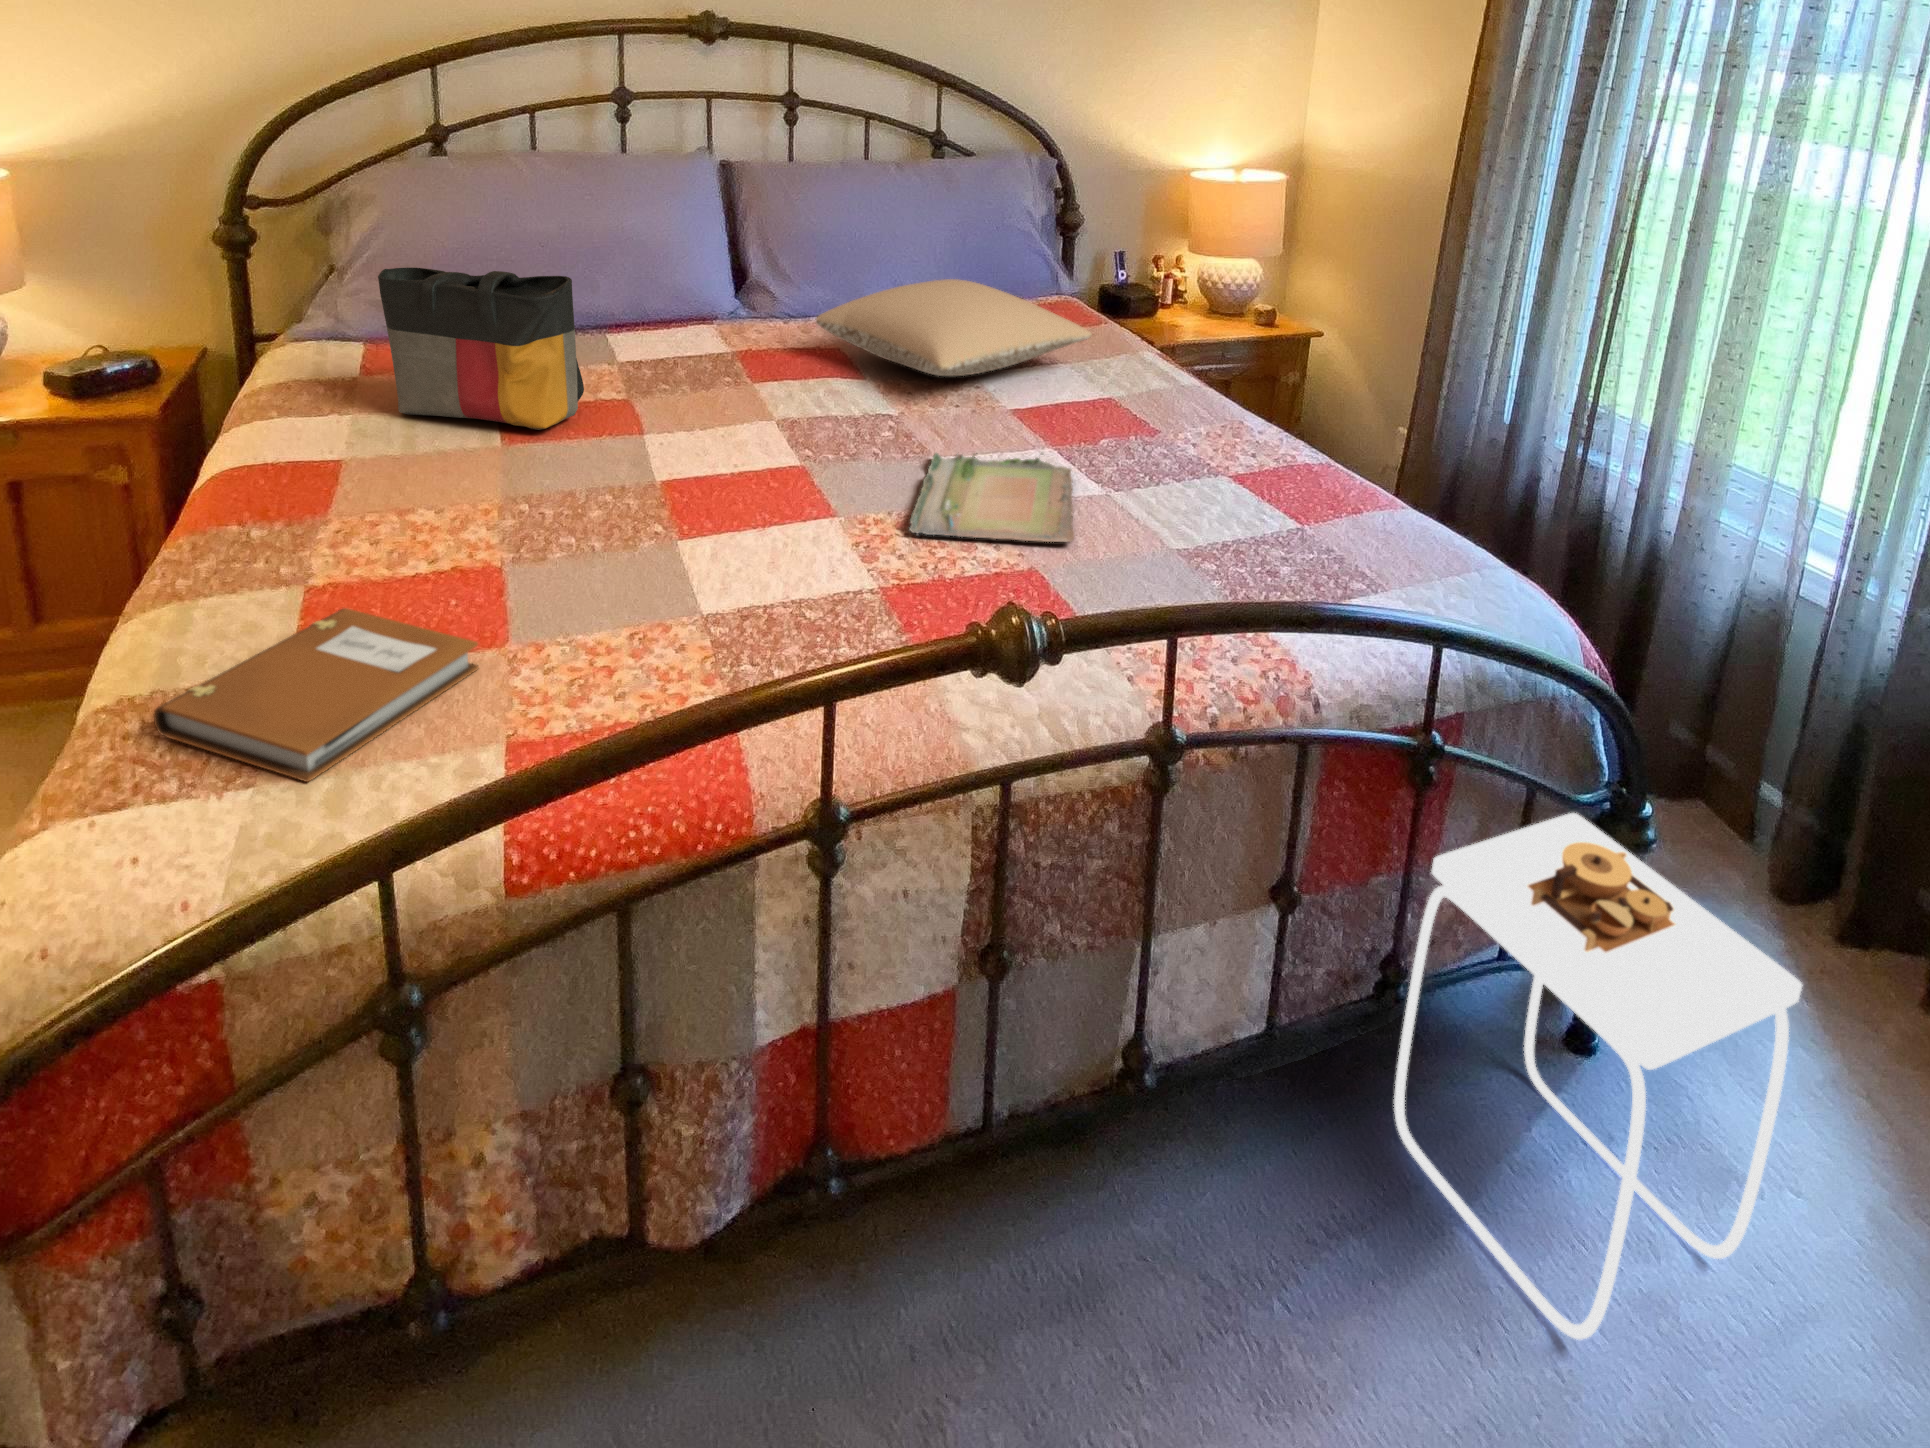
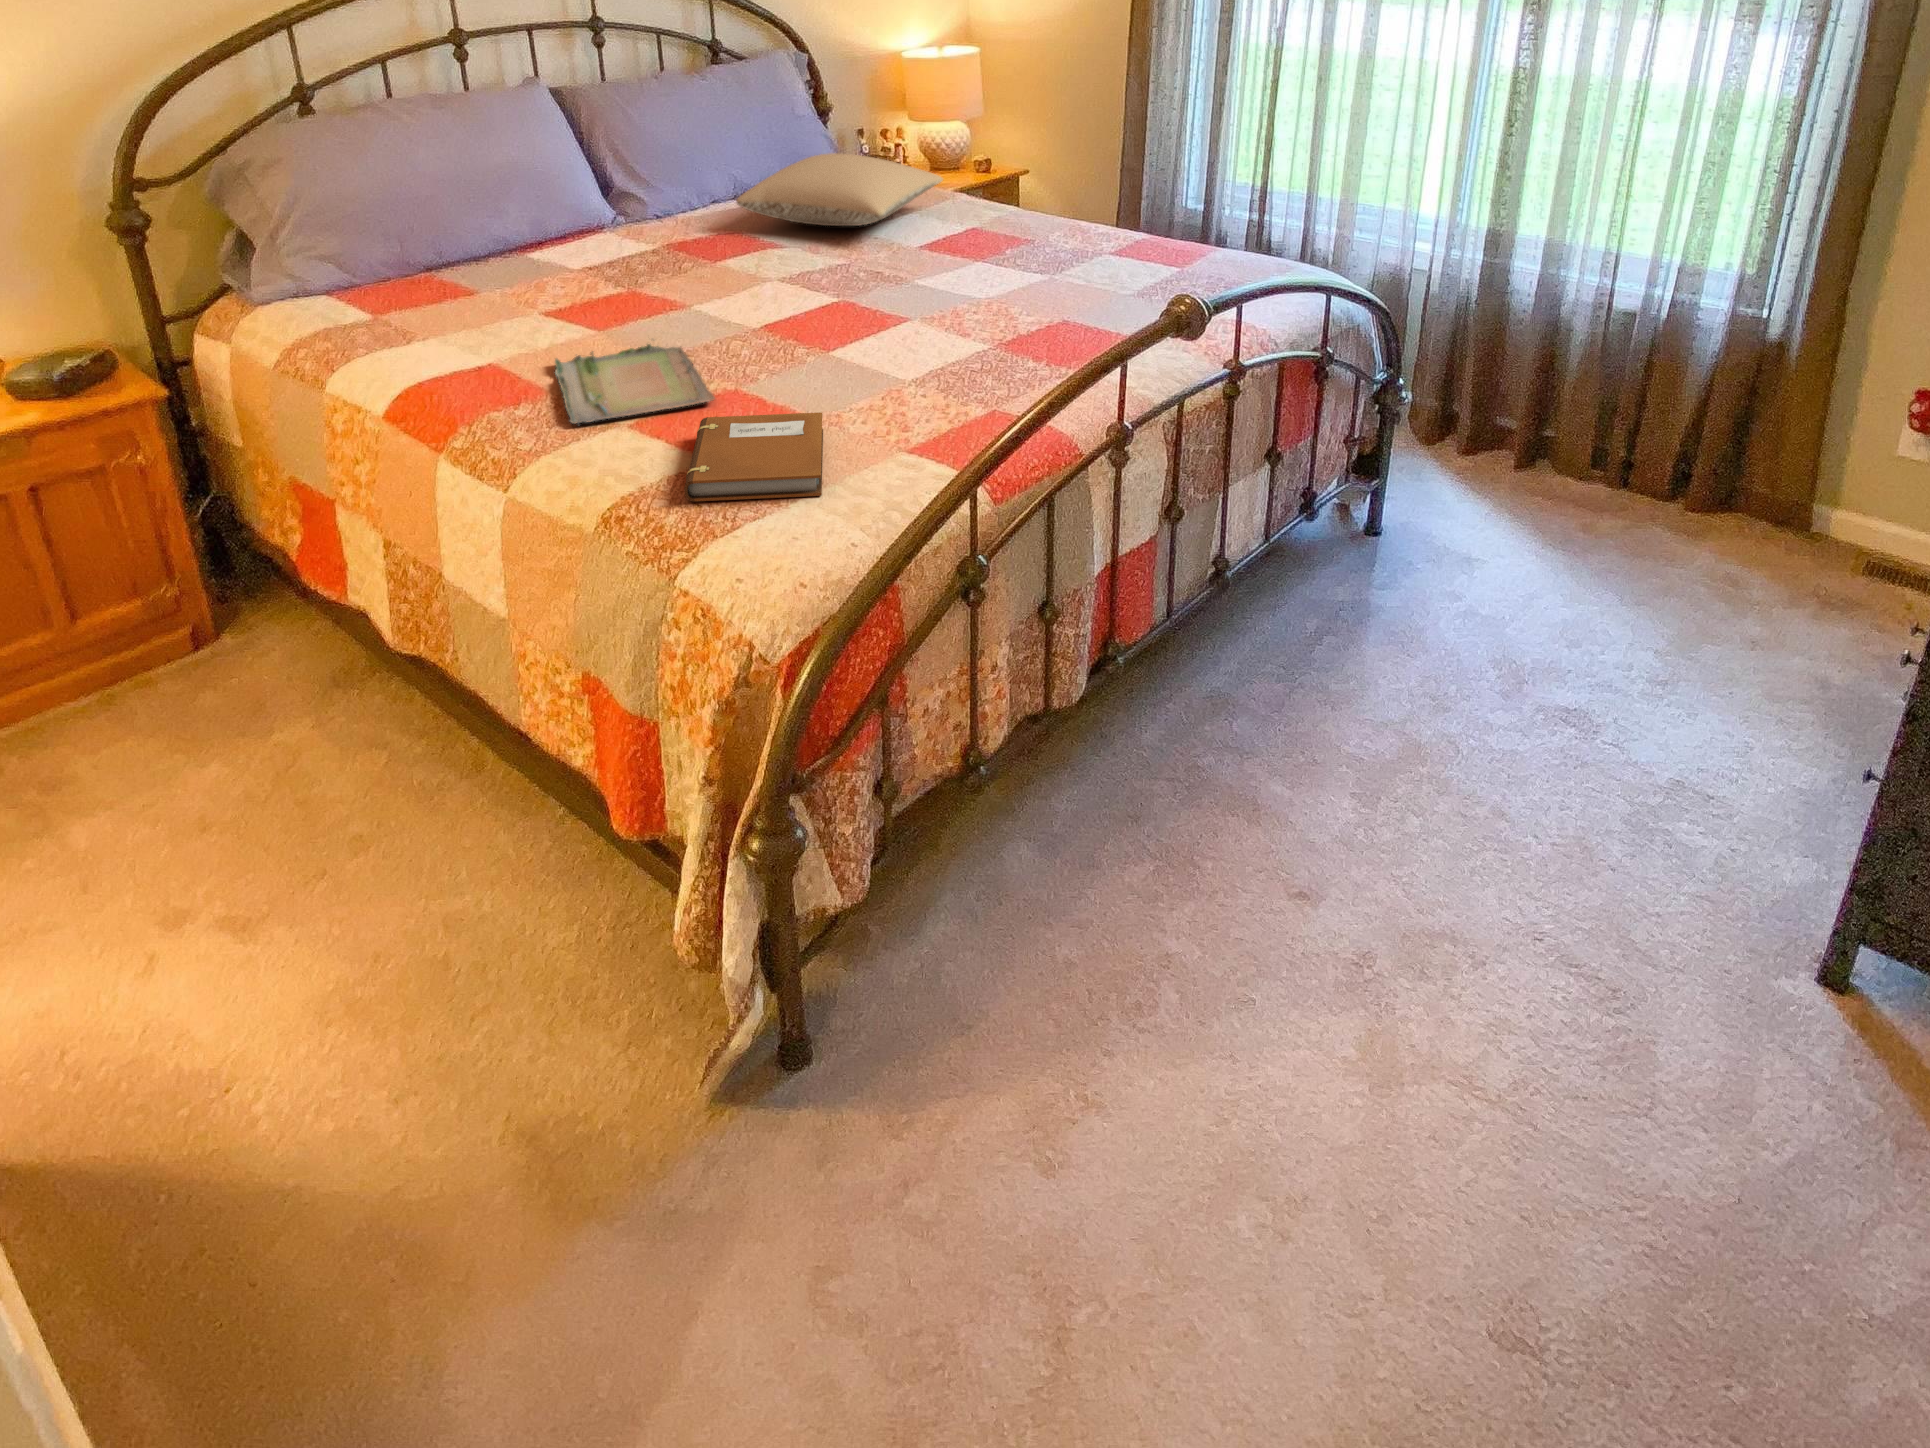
tote bag: present [378,267,584,430] -> none [447,185,633,323]
tray: present [909,453,1074,542] -> present [555,344,715,424]
side table: present [1394,813,1802,1339] -> none [1315,390,1525,638]

